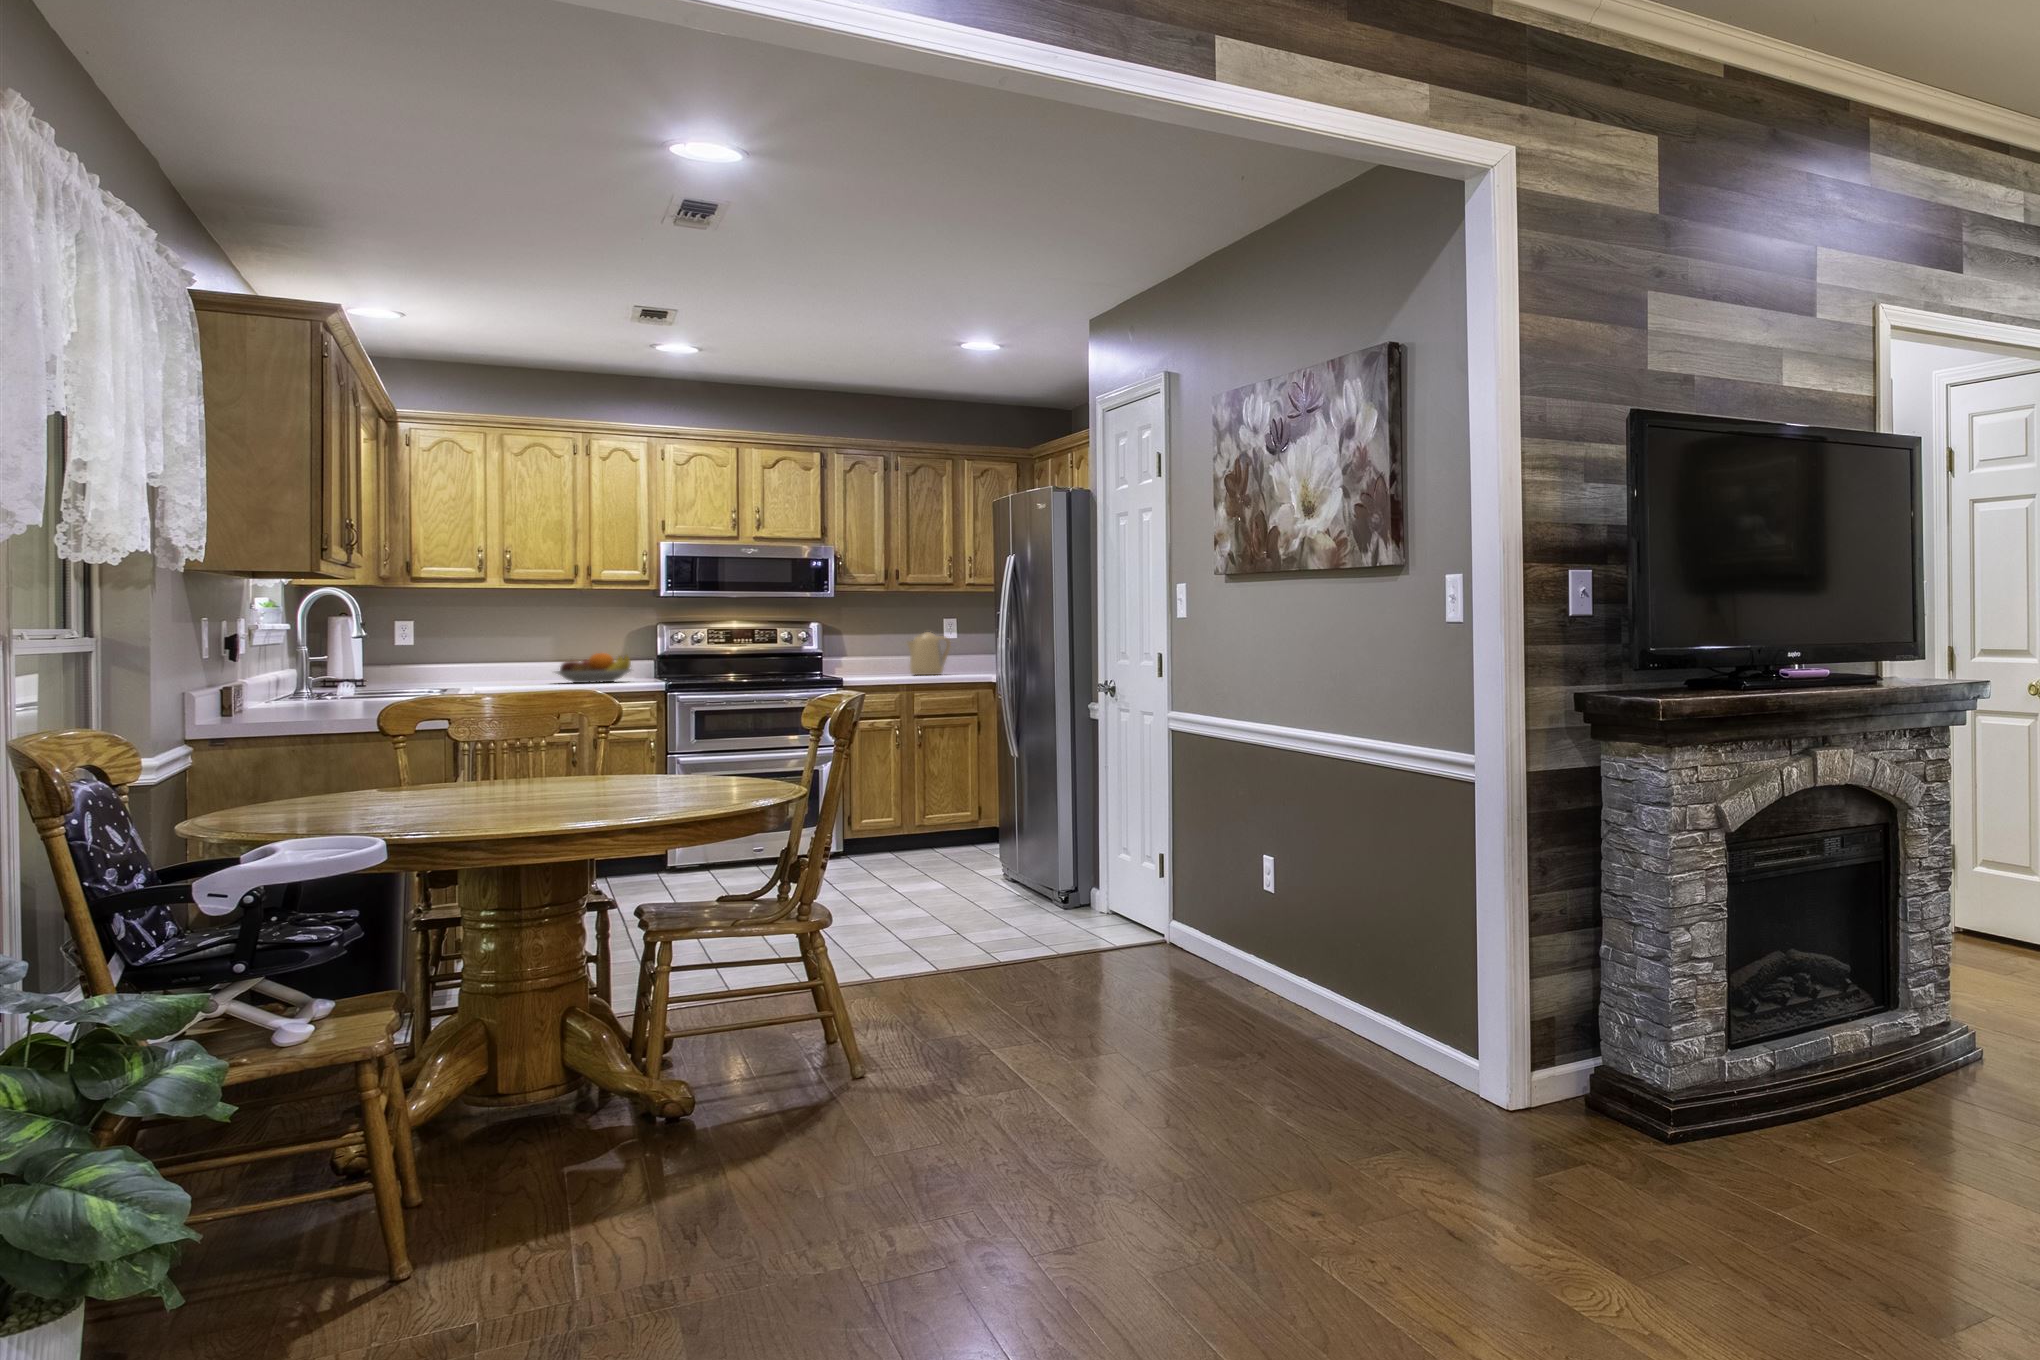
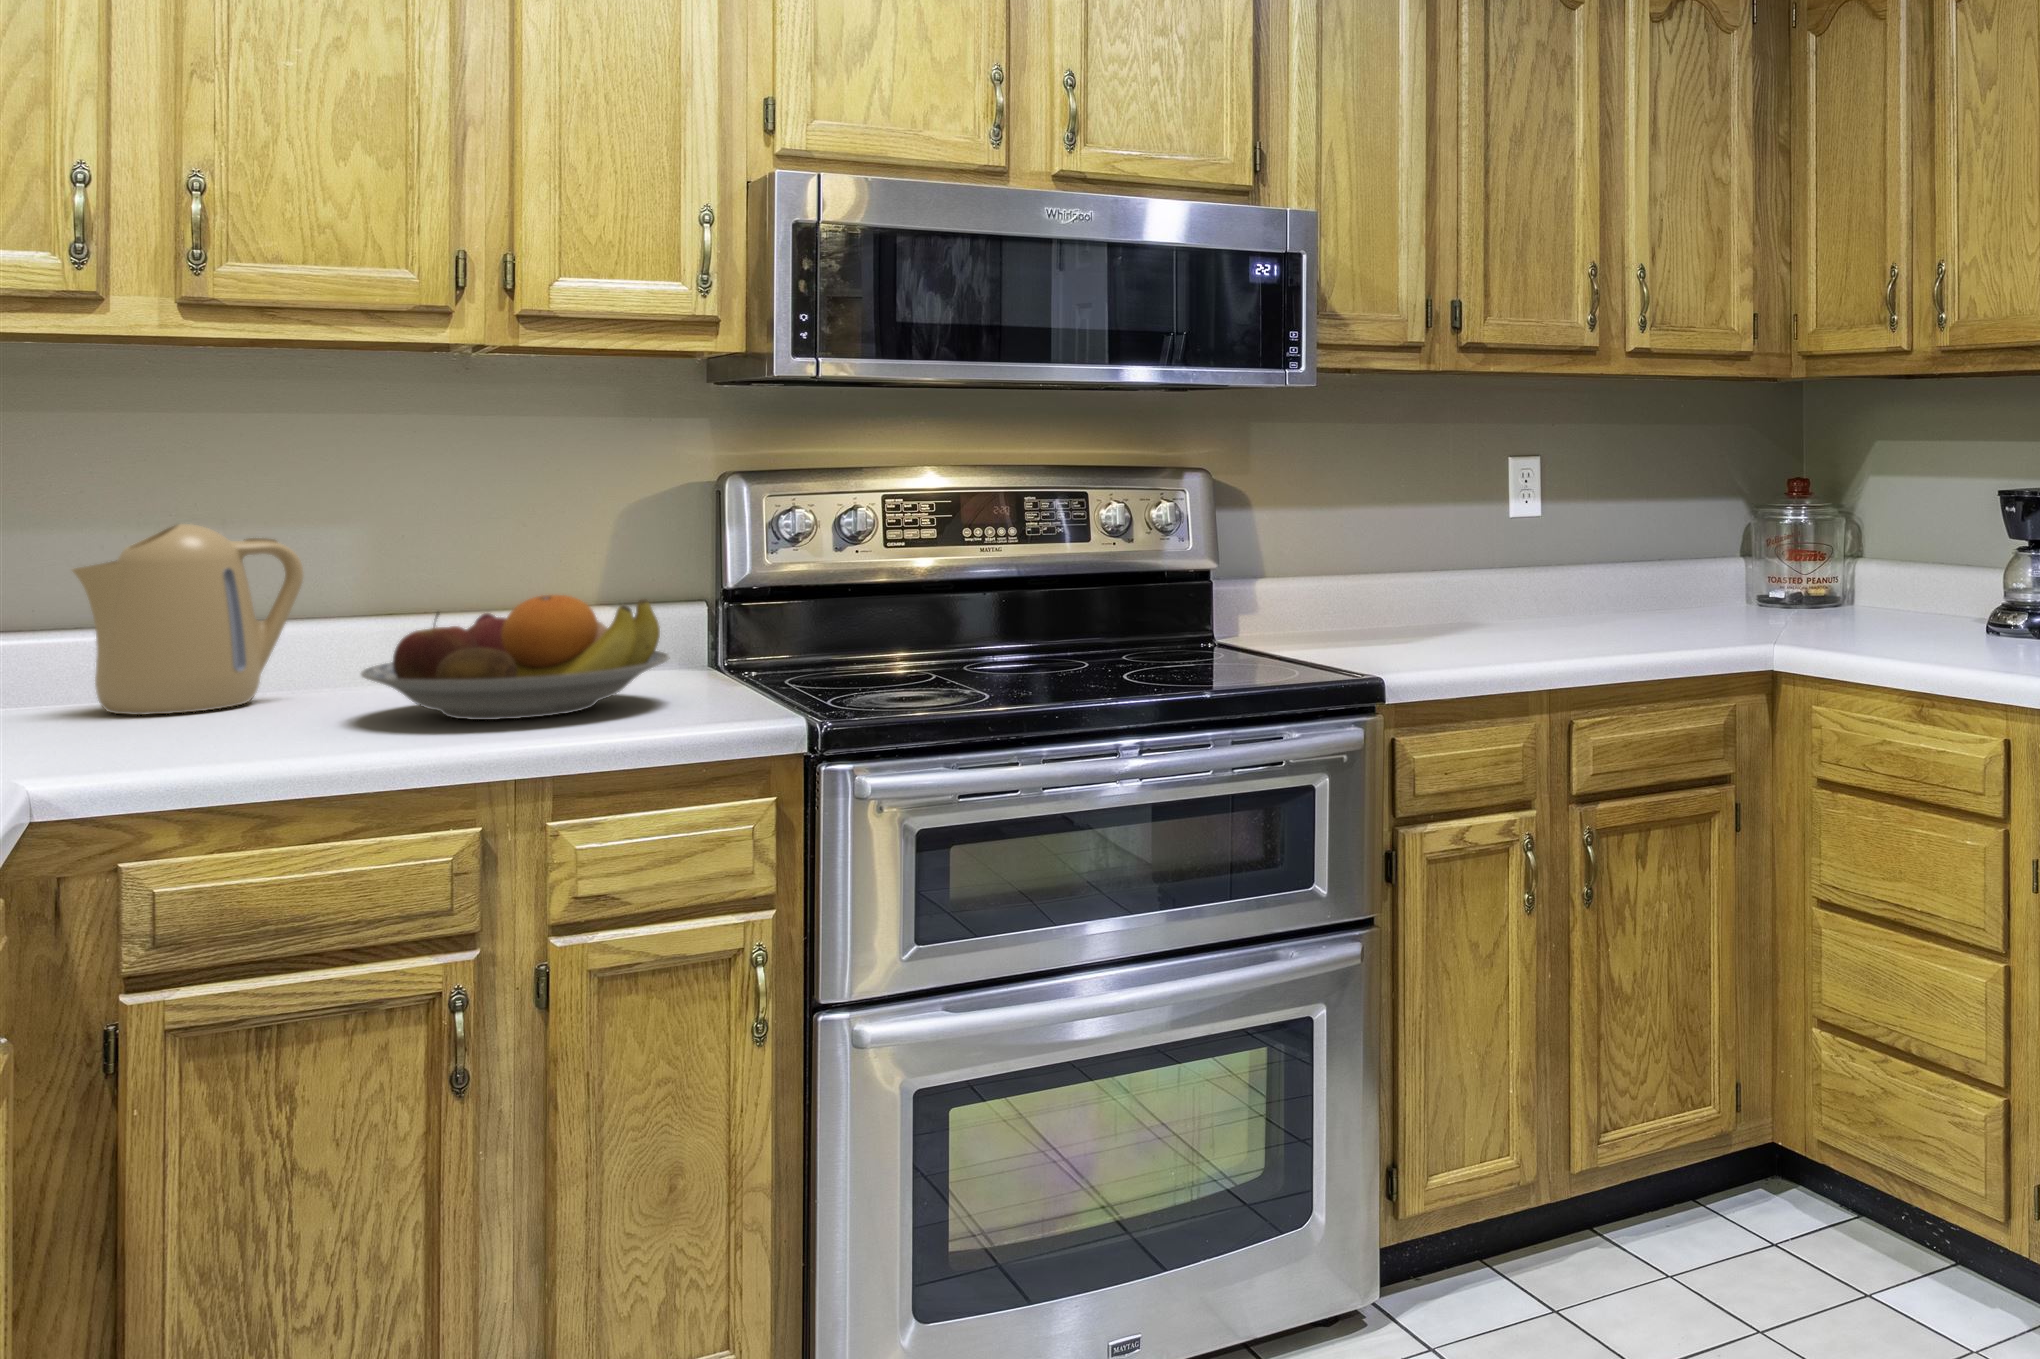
kettle: present [907,632,951,675] -> present [72,524,304,715]

